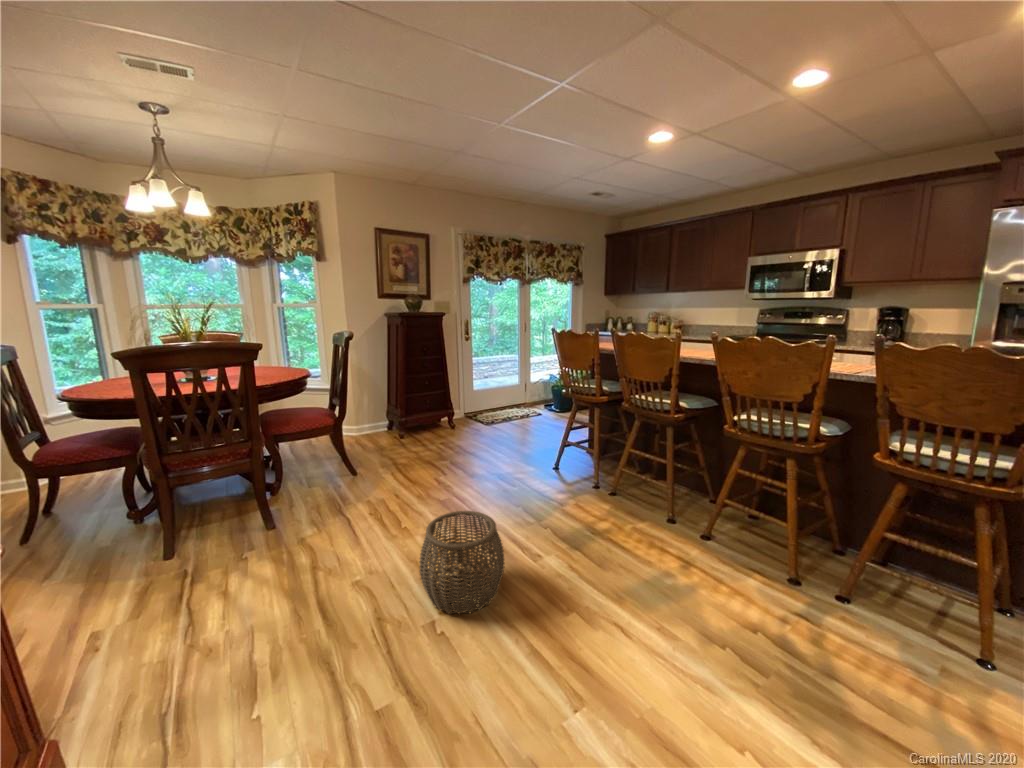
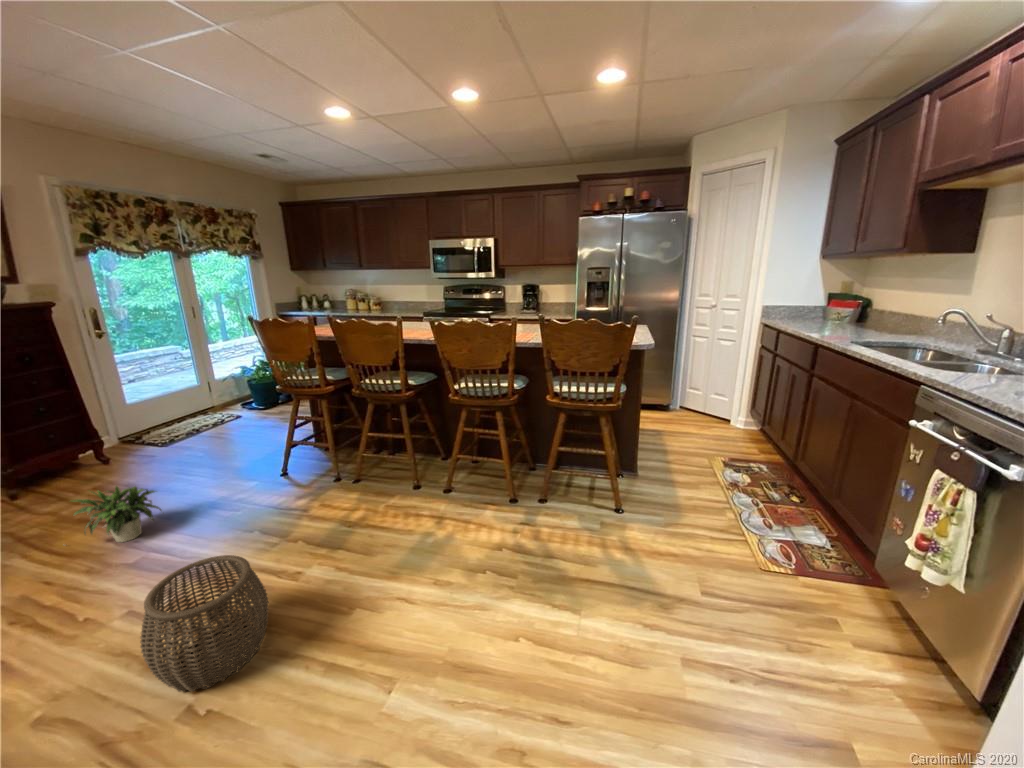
potted plant: none [414,441,468,486] -> present [65,486,161,546]

